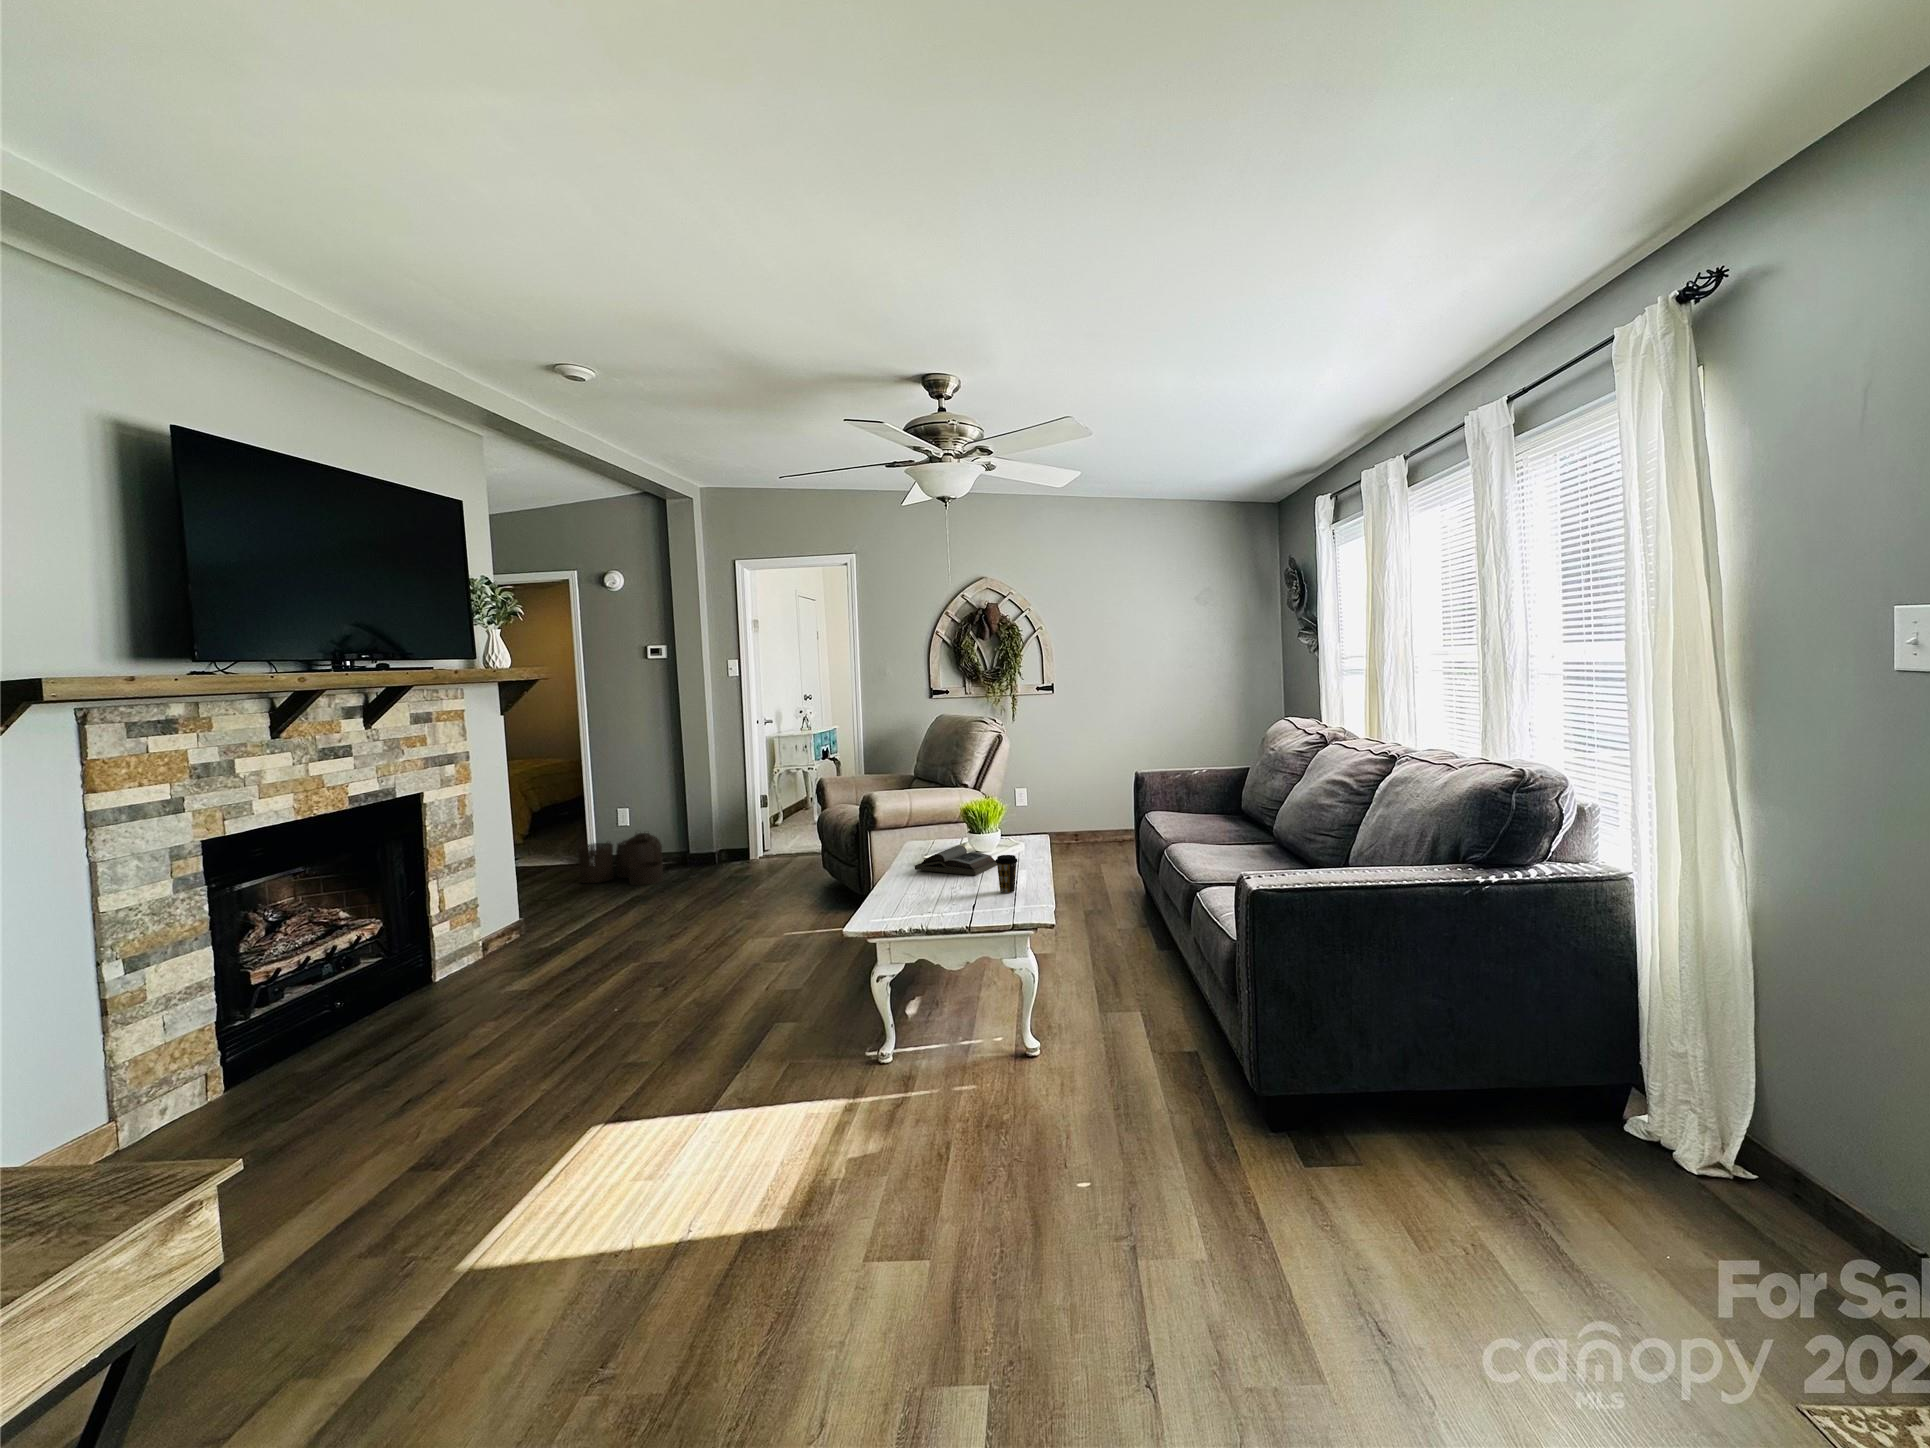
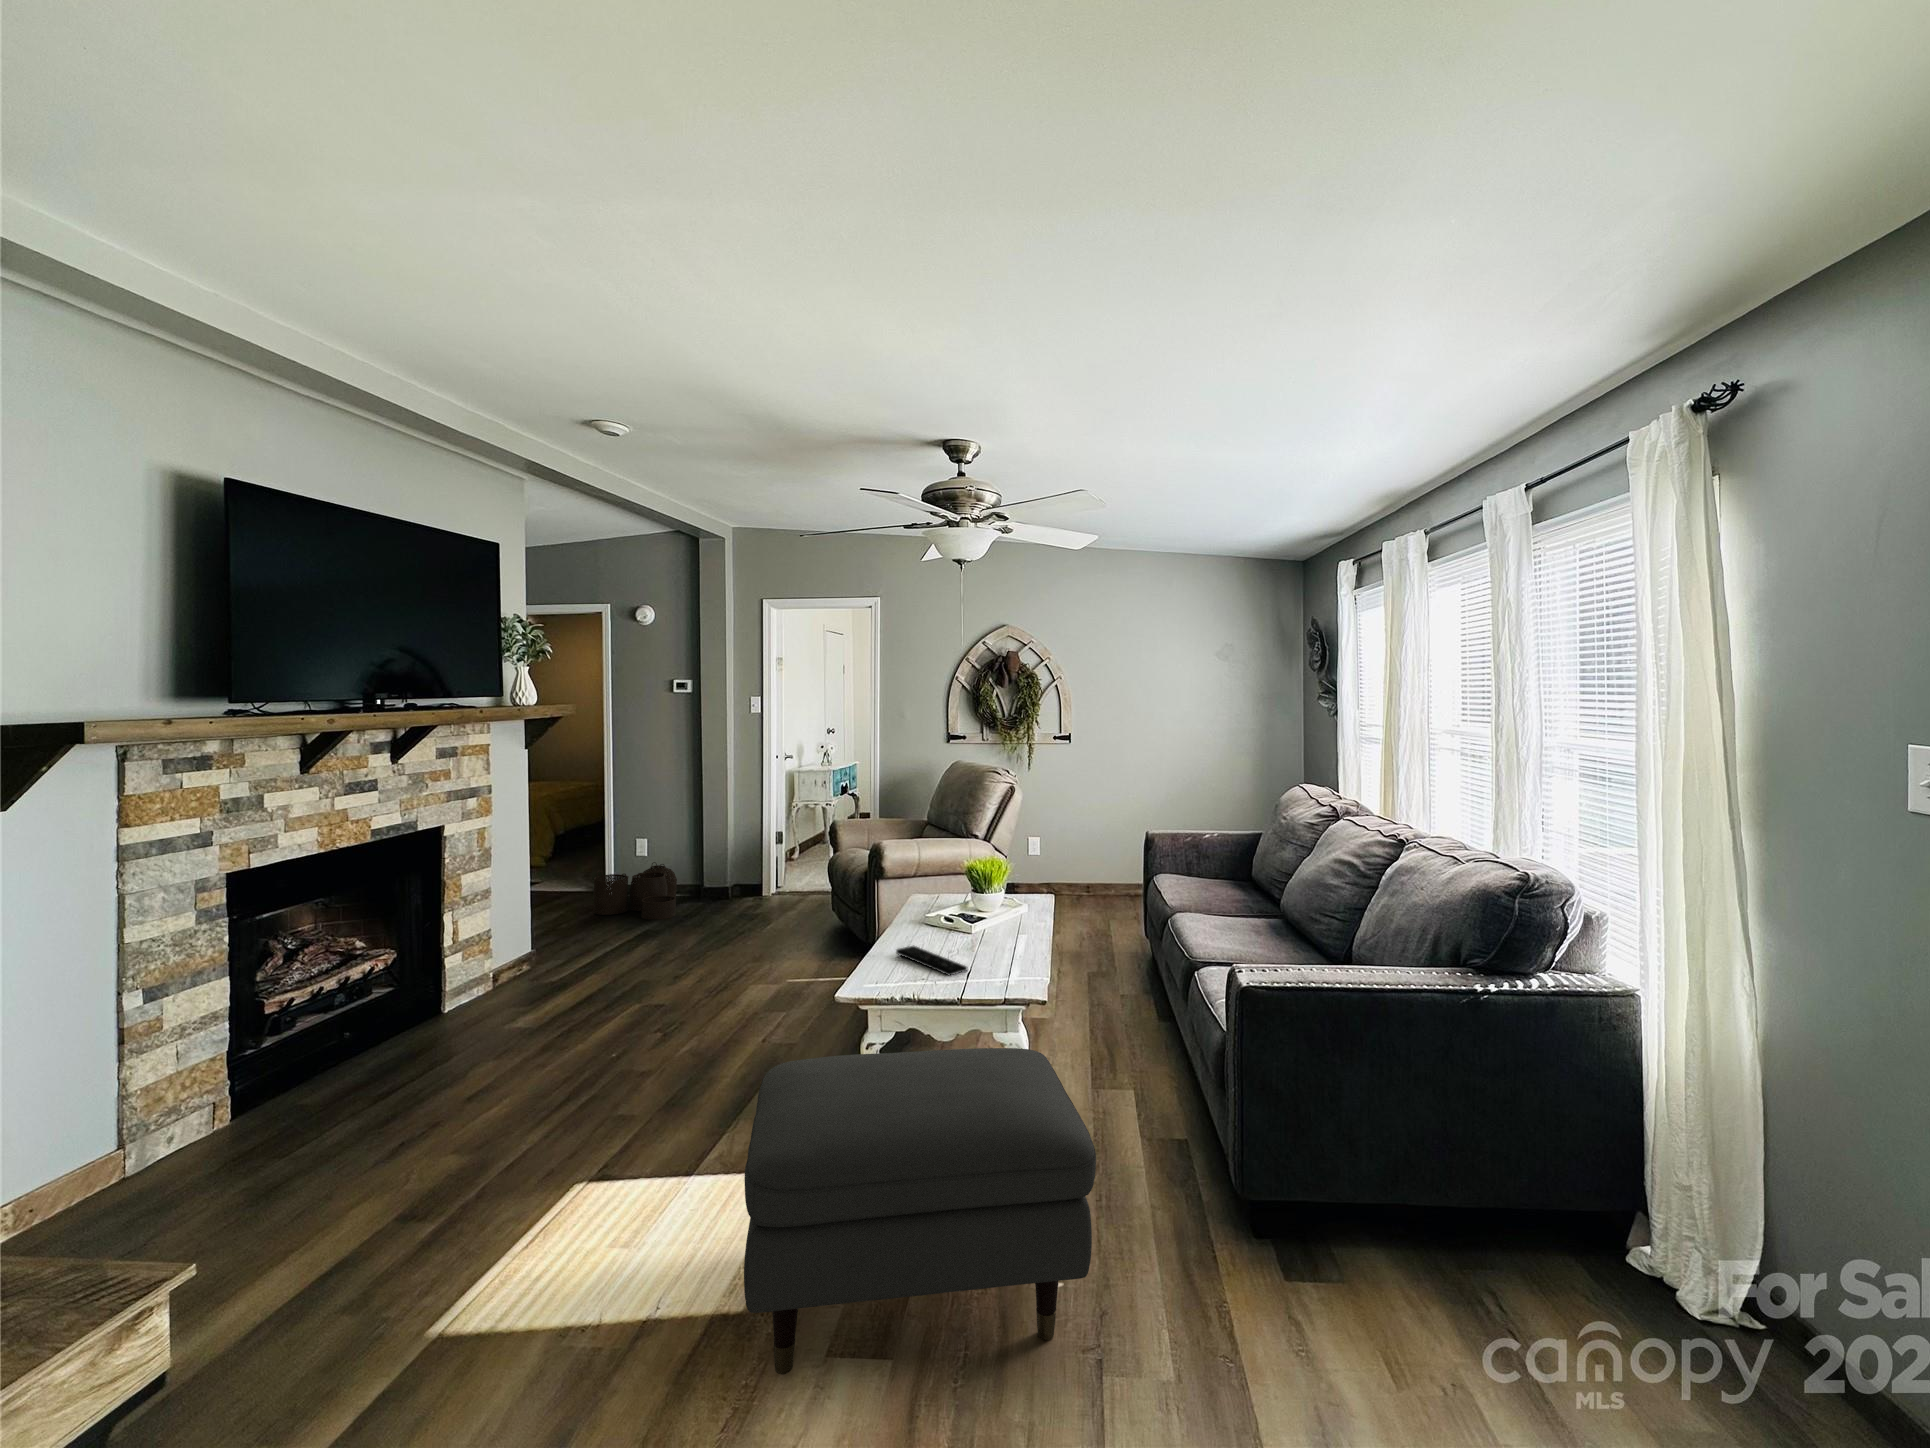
book: present [915,845,997,875] -> none [916,907,1001,941]
coffee cup: present [996,855,1018,893] -> none [994,924,1017,963]
remote control: none [898,882,971,907] -> present [896,946,968,975]
ottoman: none [773,966,1123,1286] -> present [744,1048,1096,1375]

